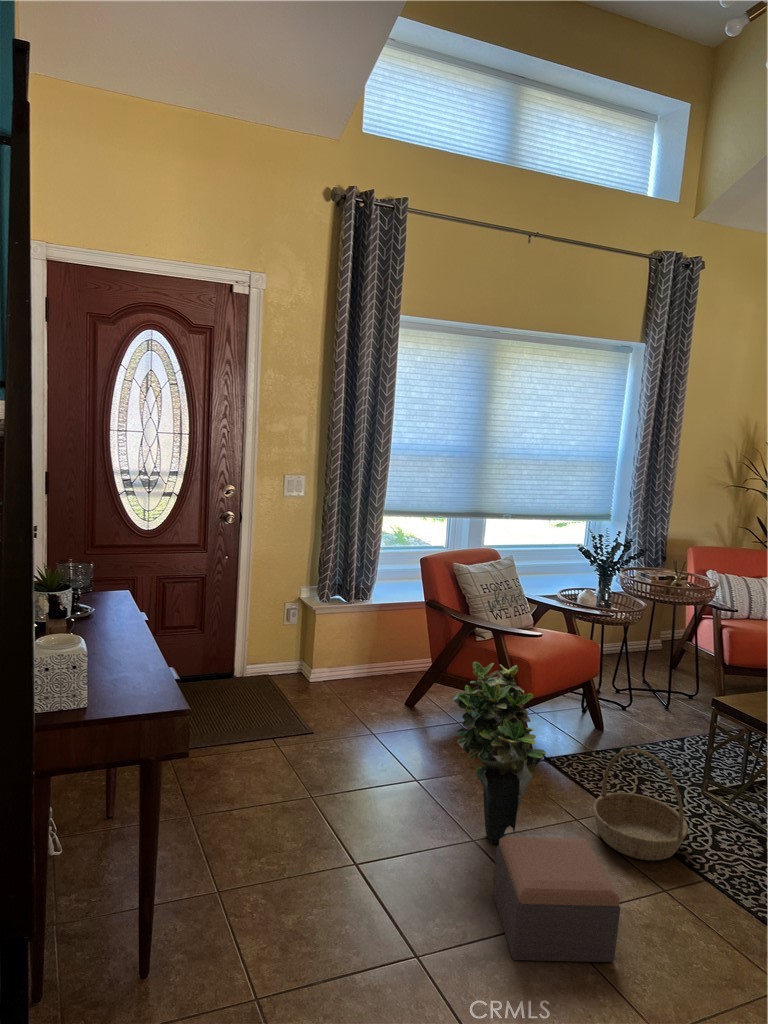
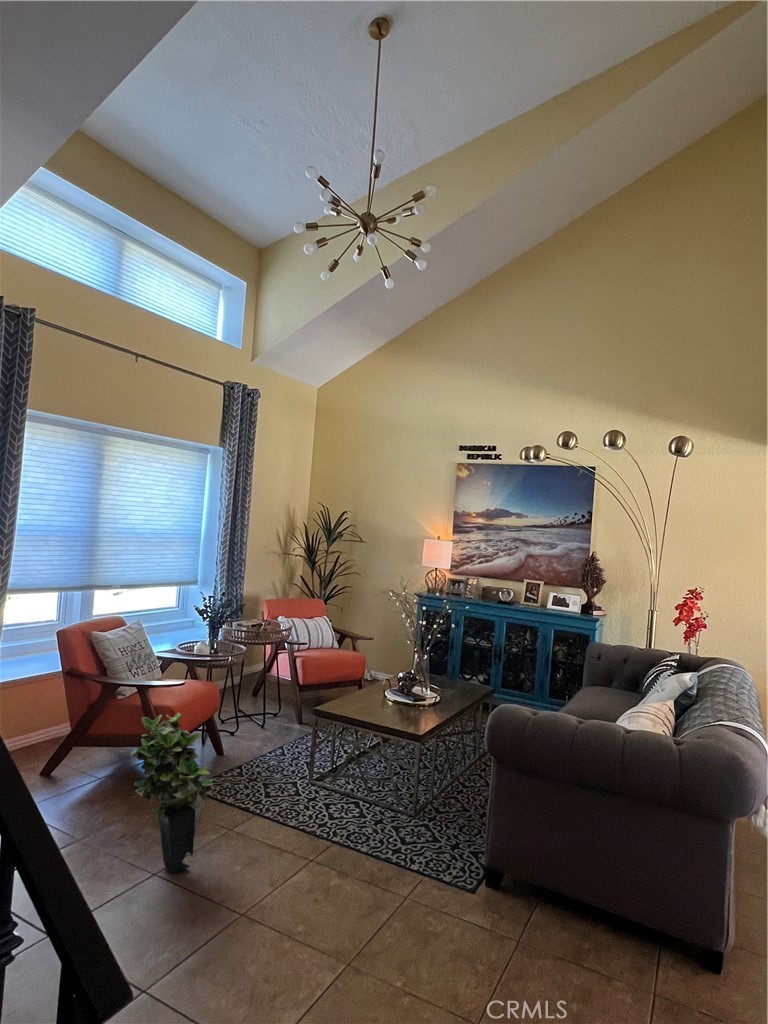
basket: present [593,749,688,861] -> none [246,758,316,844]
footstool: present [493,837,620,962] -> none [191,838,303,957]

